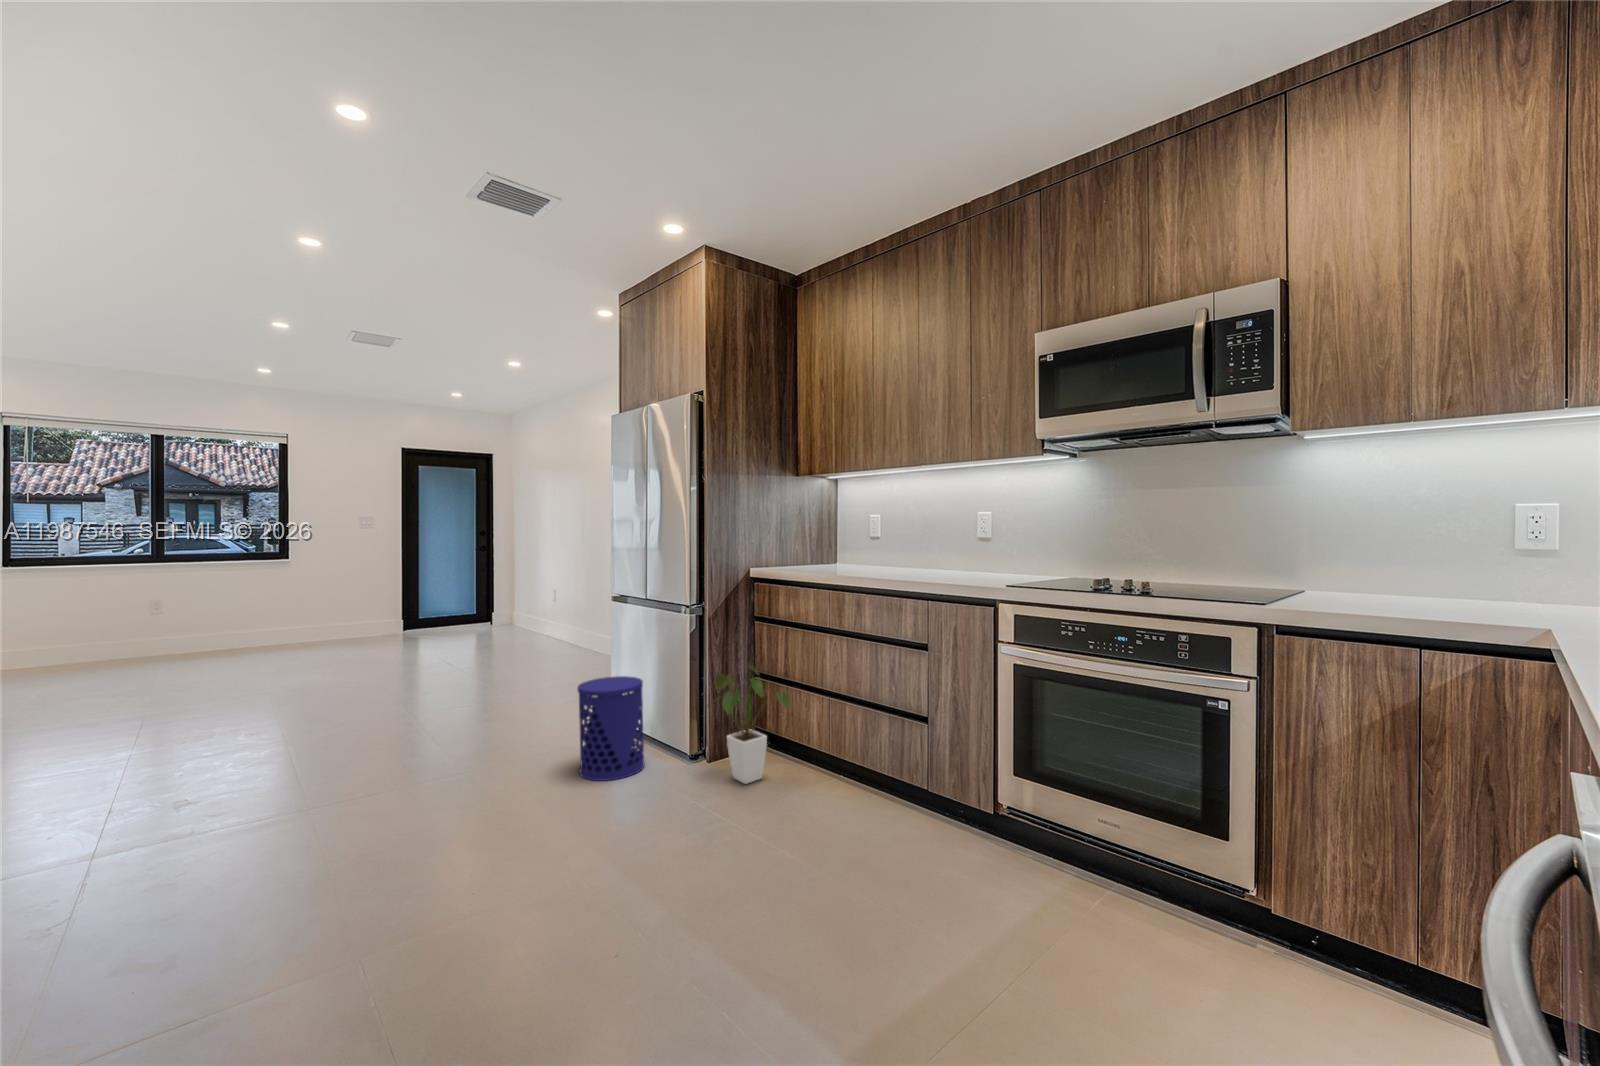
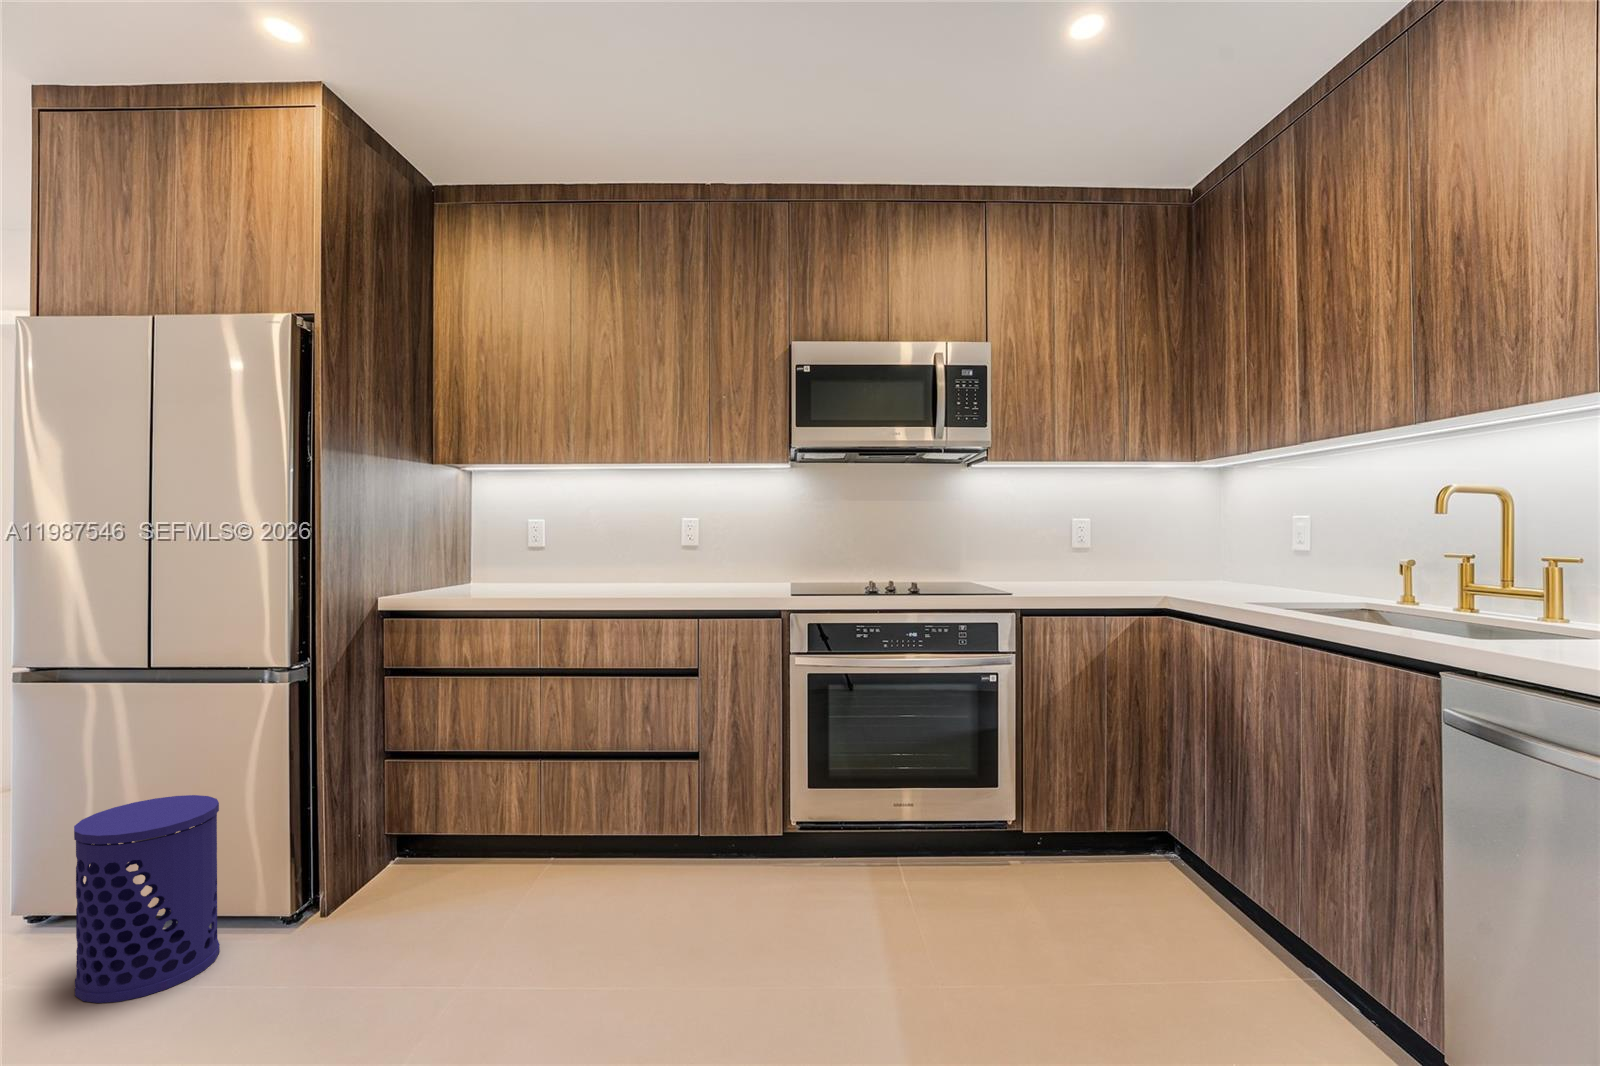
house plant: present [708,663,790,784] -> none [352,734,502,909]

